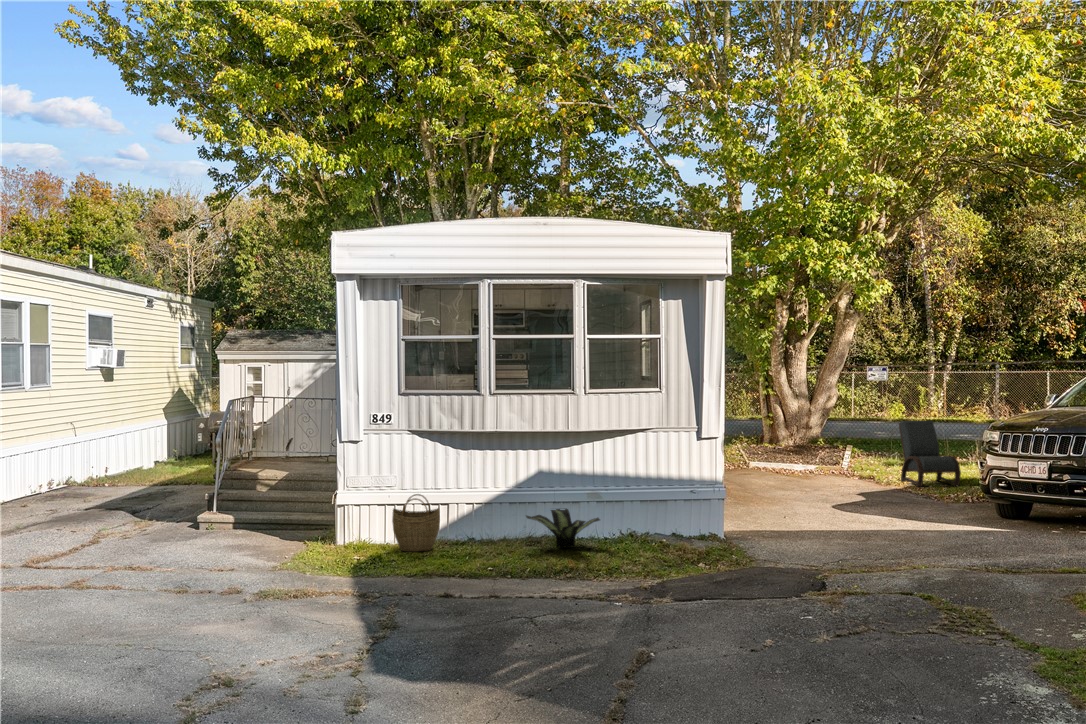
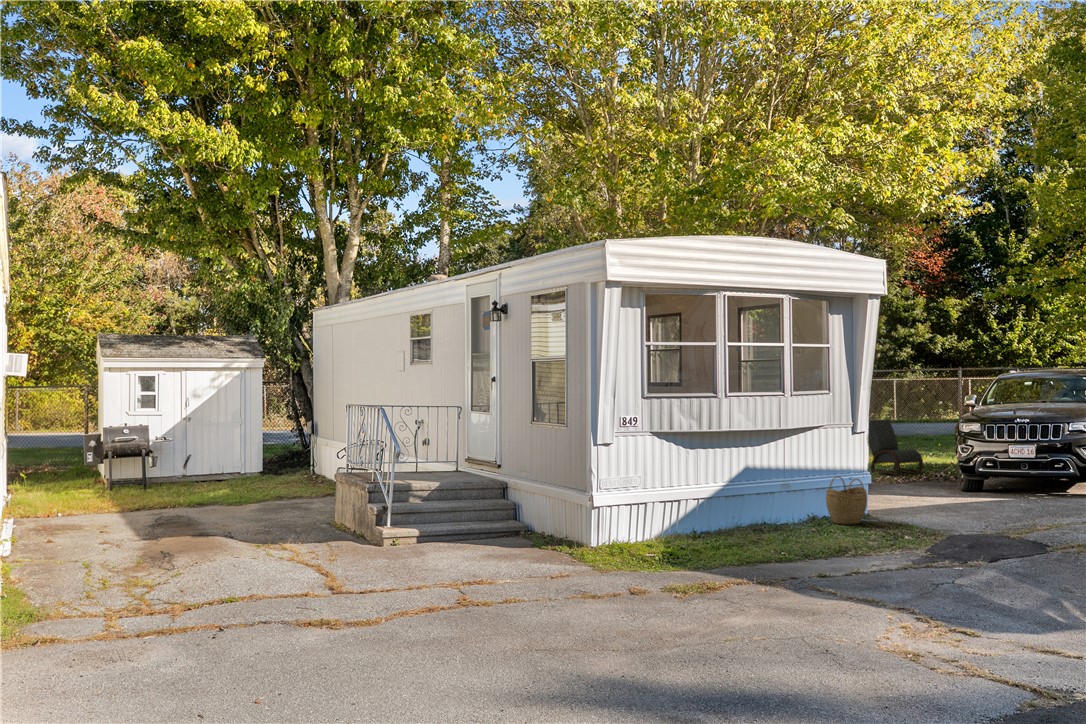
woven basket: present [392,494,440,552] -> present [826,476,867,525]
potted plant: present [526,508,600,548] -> none [755,501,818,536]

